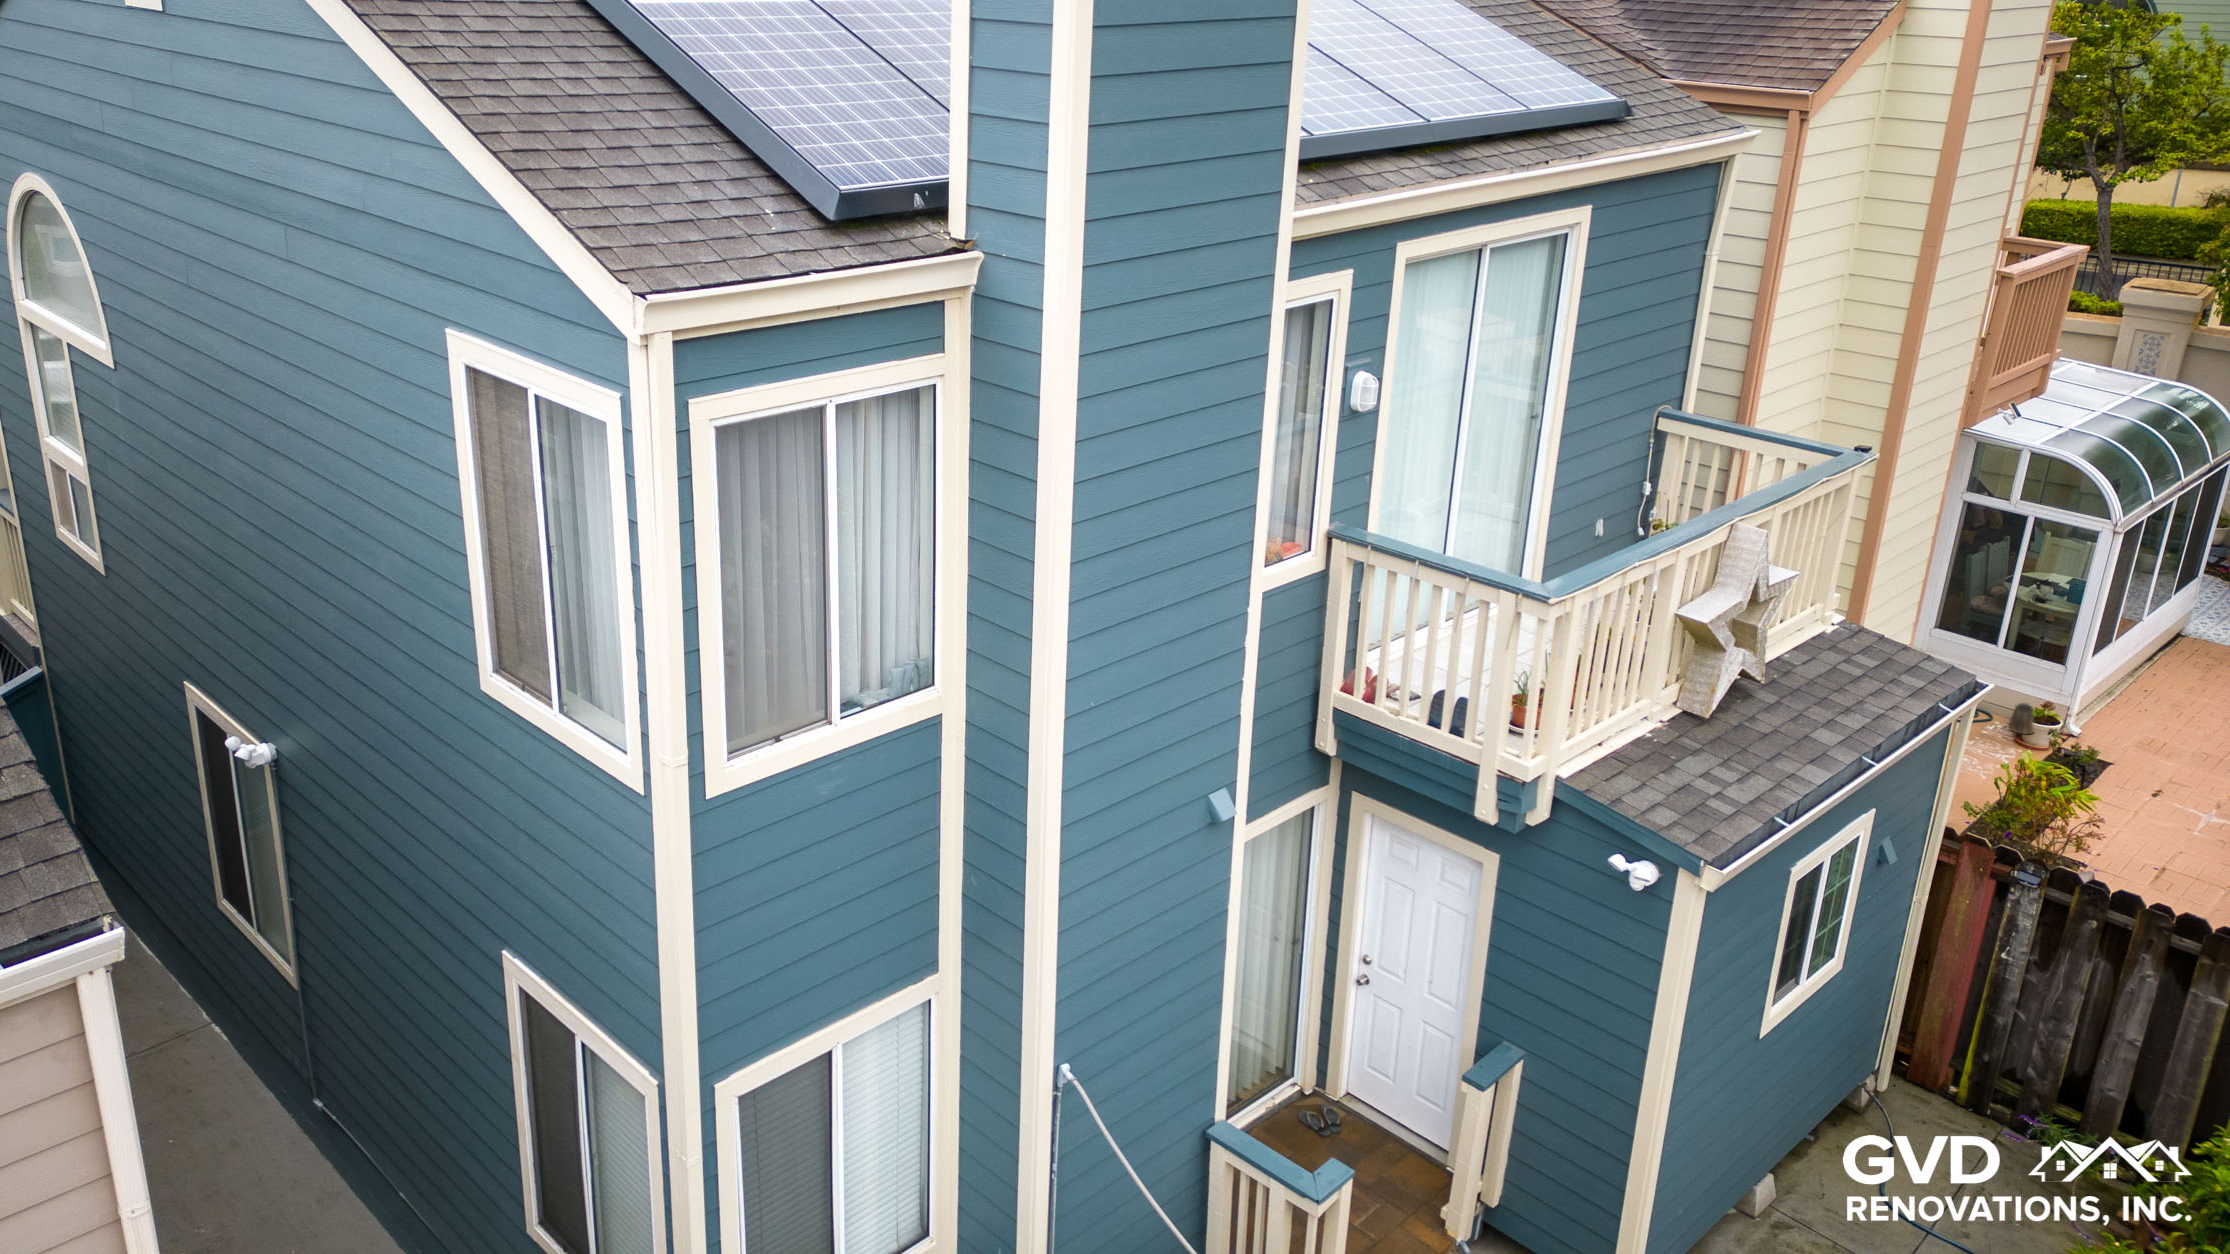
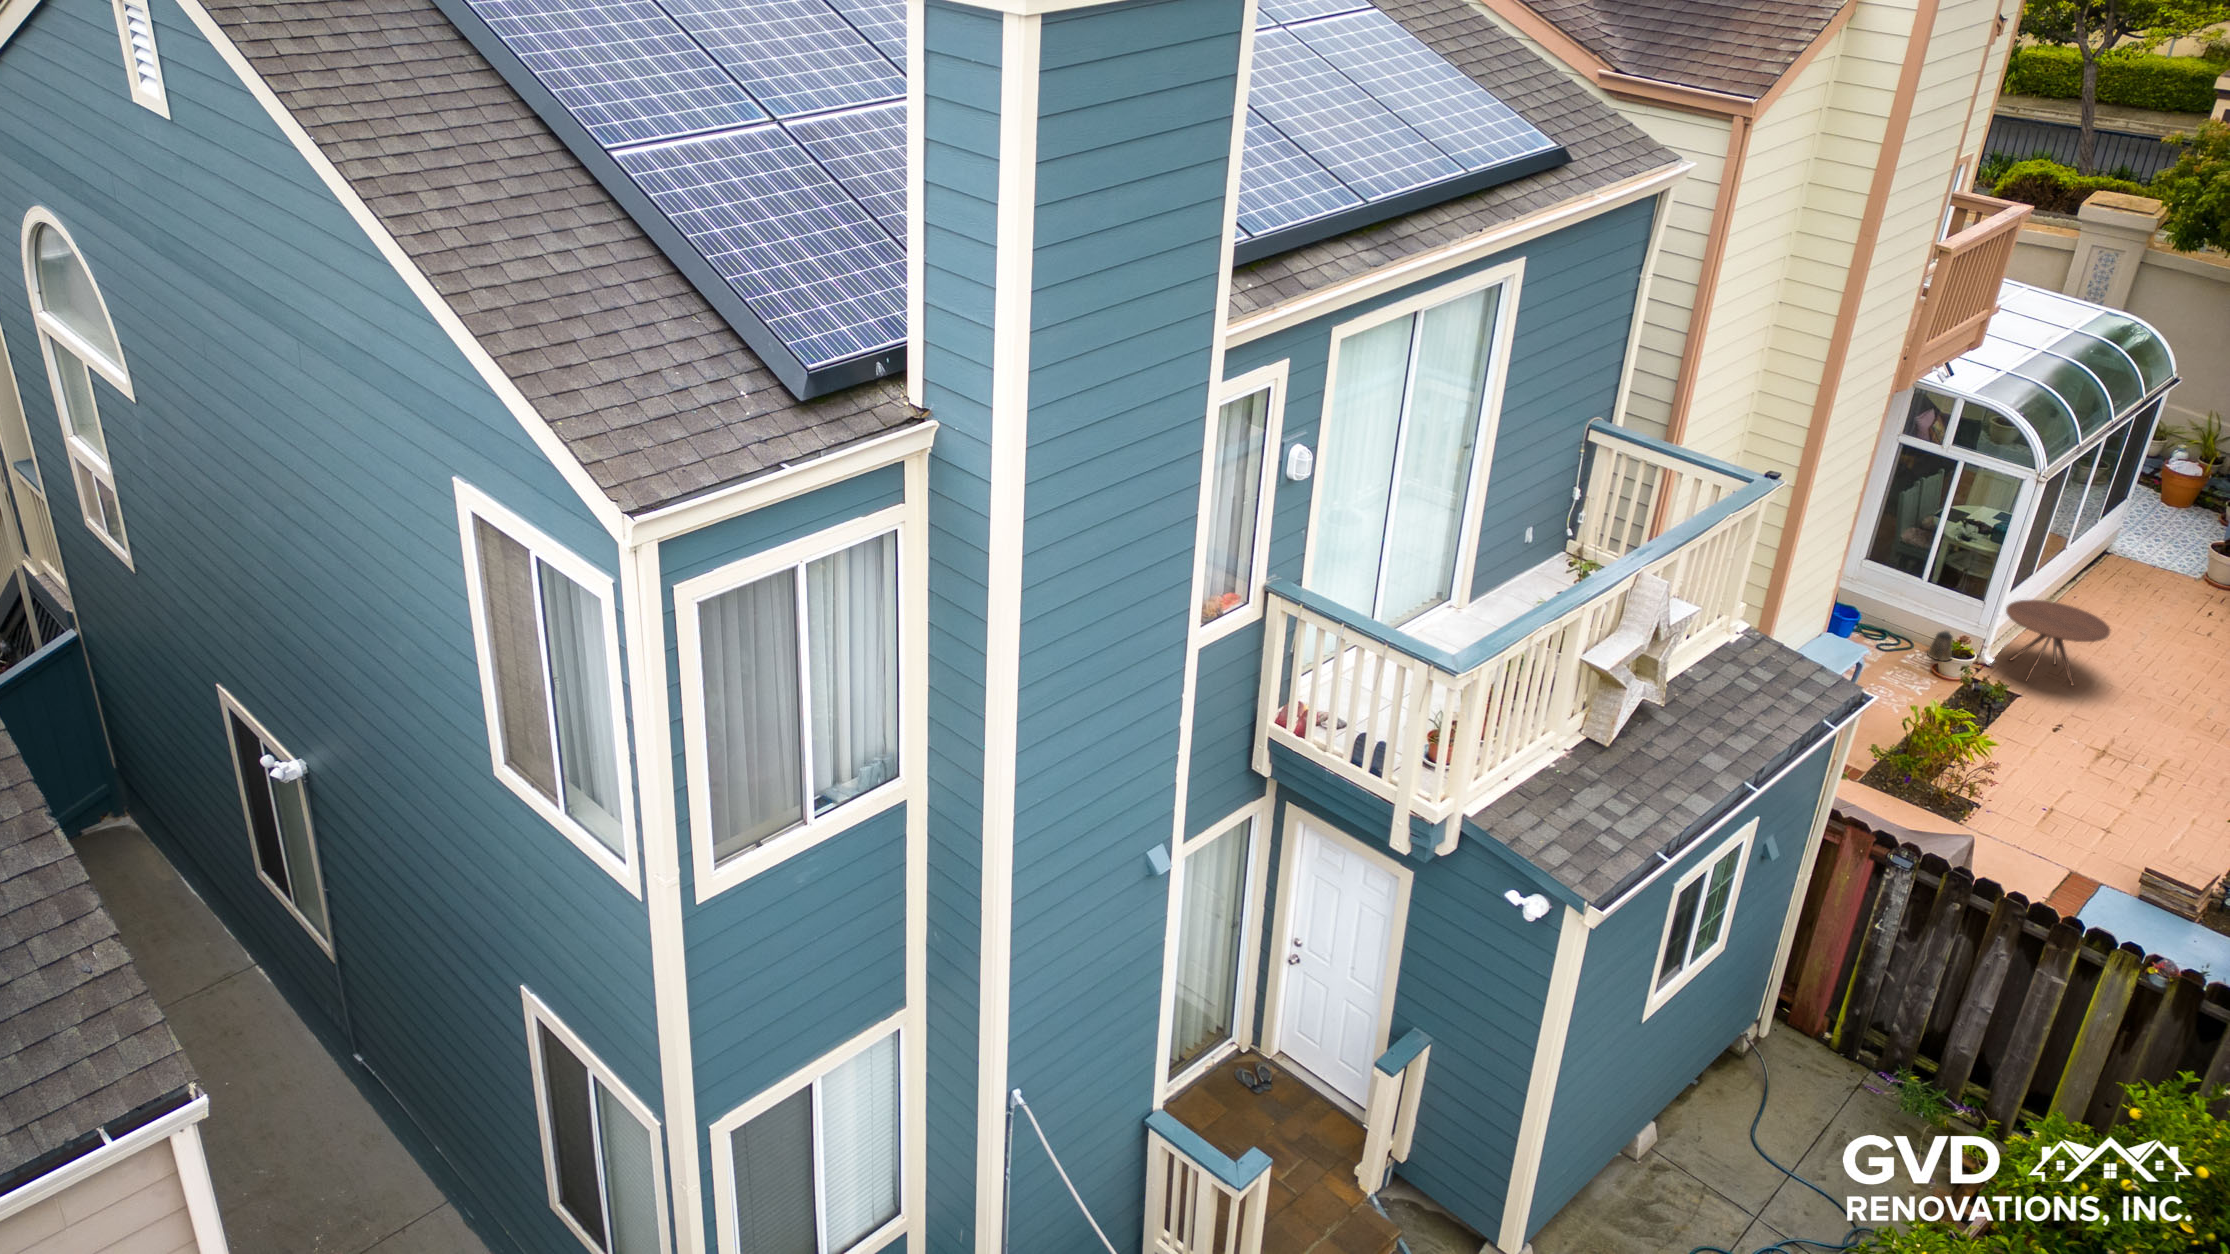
round table: none [2088,669,2203,758] -> present [2006,600,2110,685]

